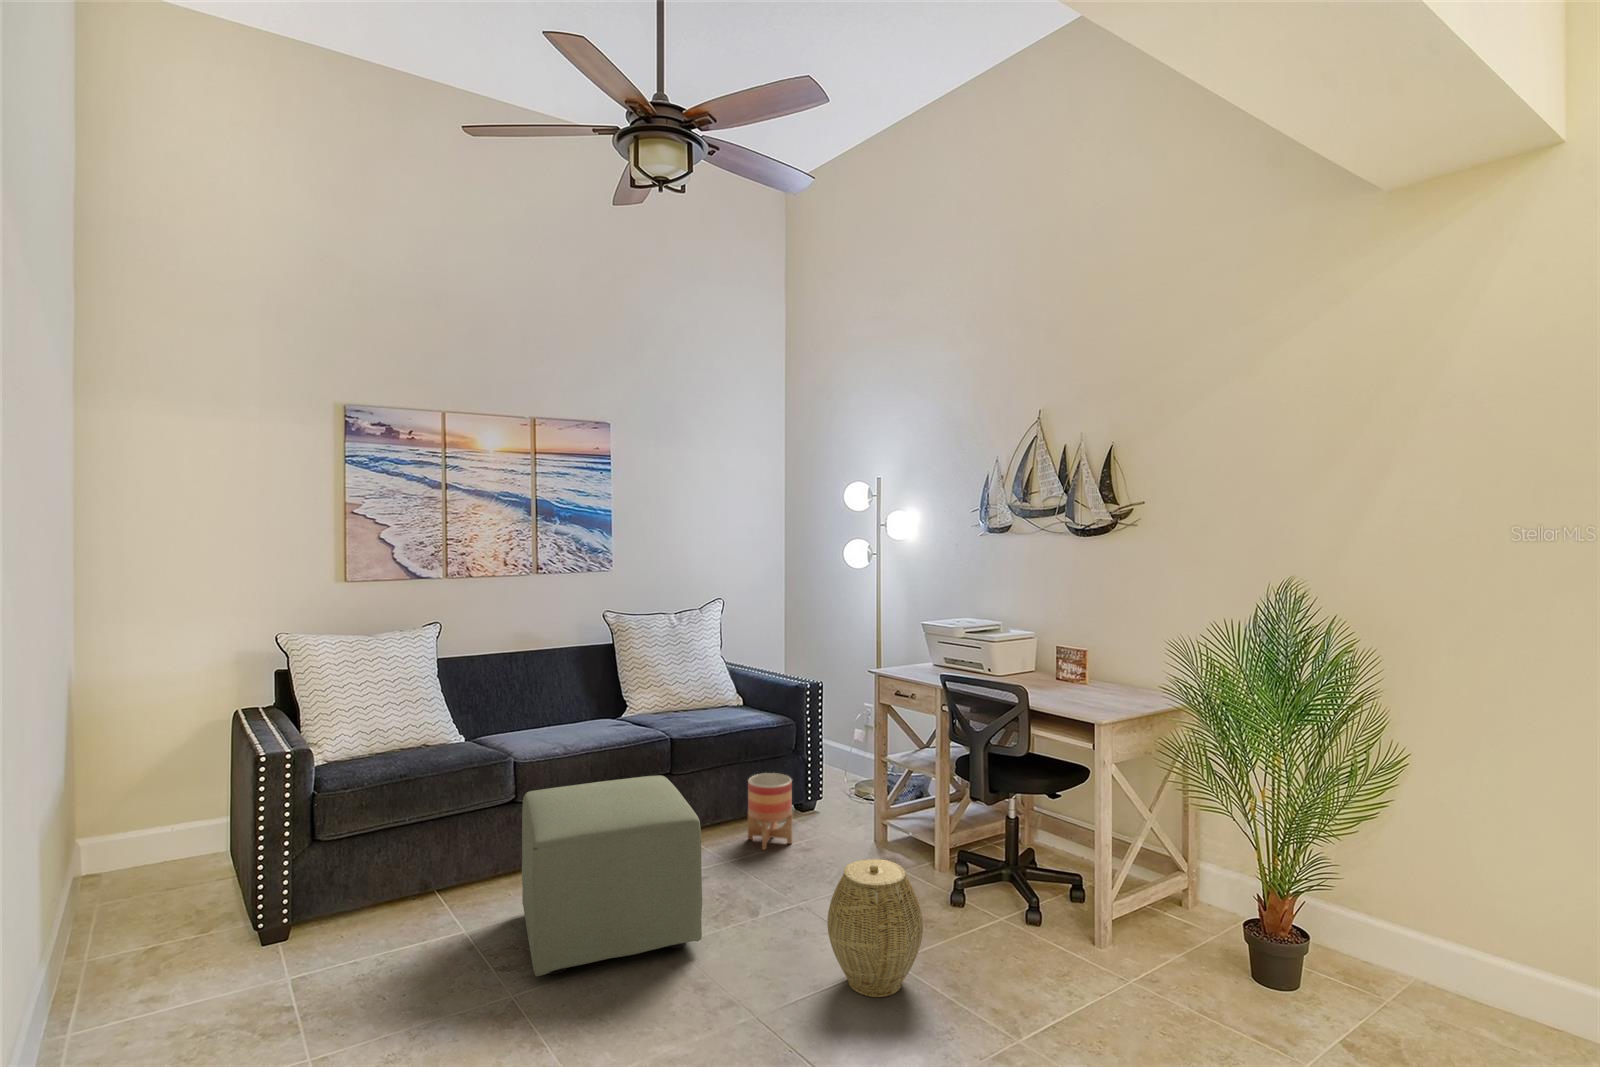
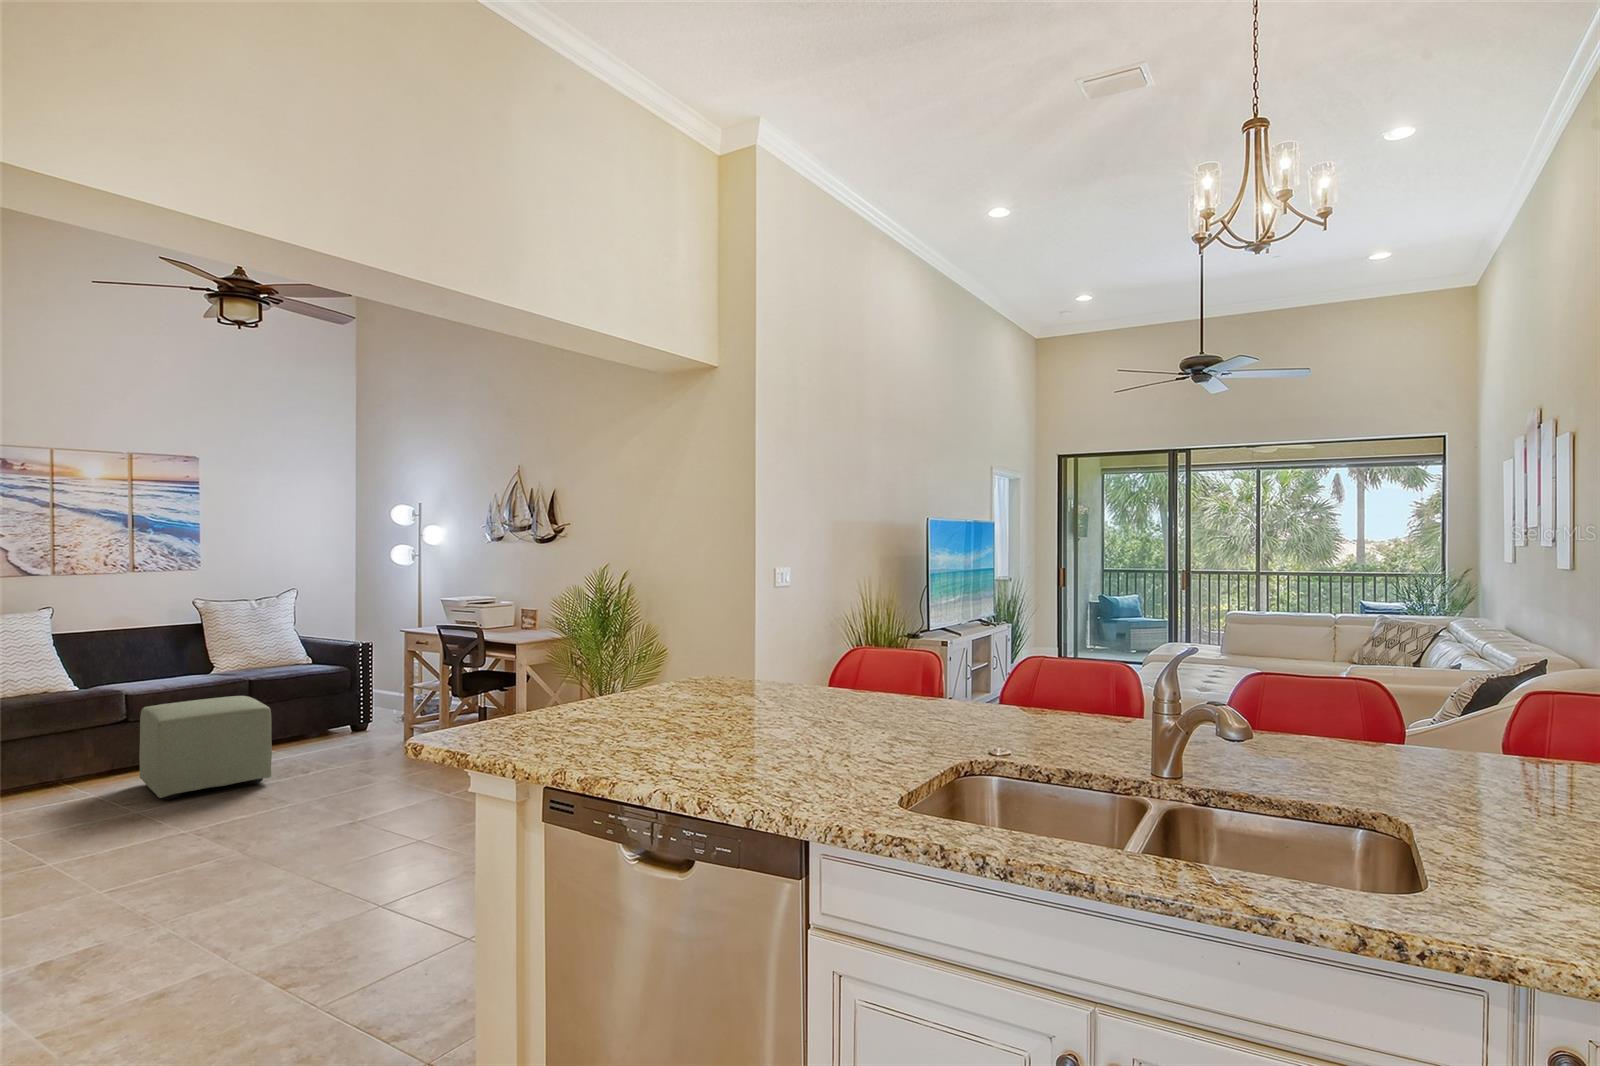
planter: present [748,773,792,850] -> none [311,702,344,748]
woven basket: present [827,859,923,997] -> none [349,720,405,786]

